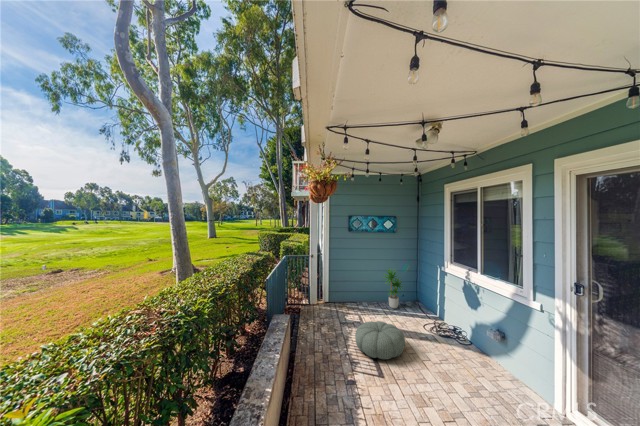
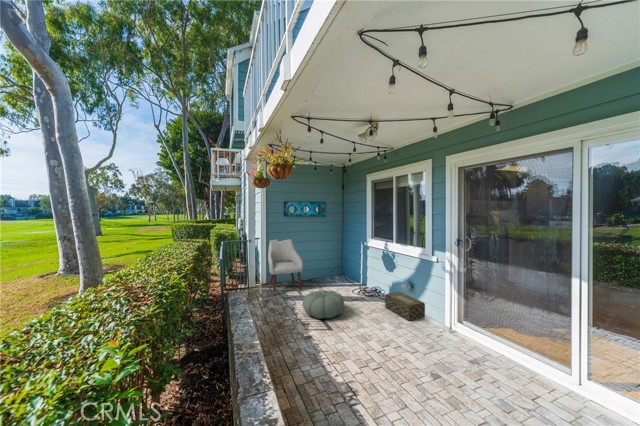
chair: none [329,256,365,316] -> present [268,239,303,295]
potted plant: present [384,269,402,308] -> none [314,247,336,283]
woven basket: none [462,340,522,387] -> present [385,292,425,321]

